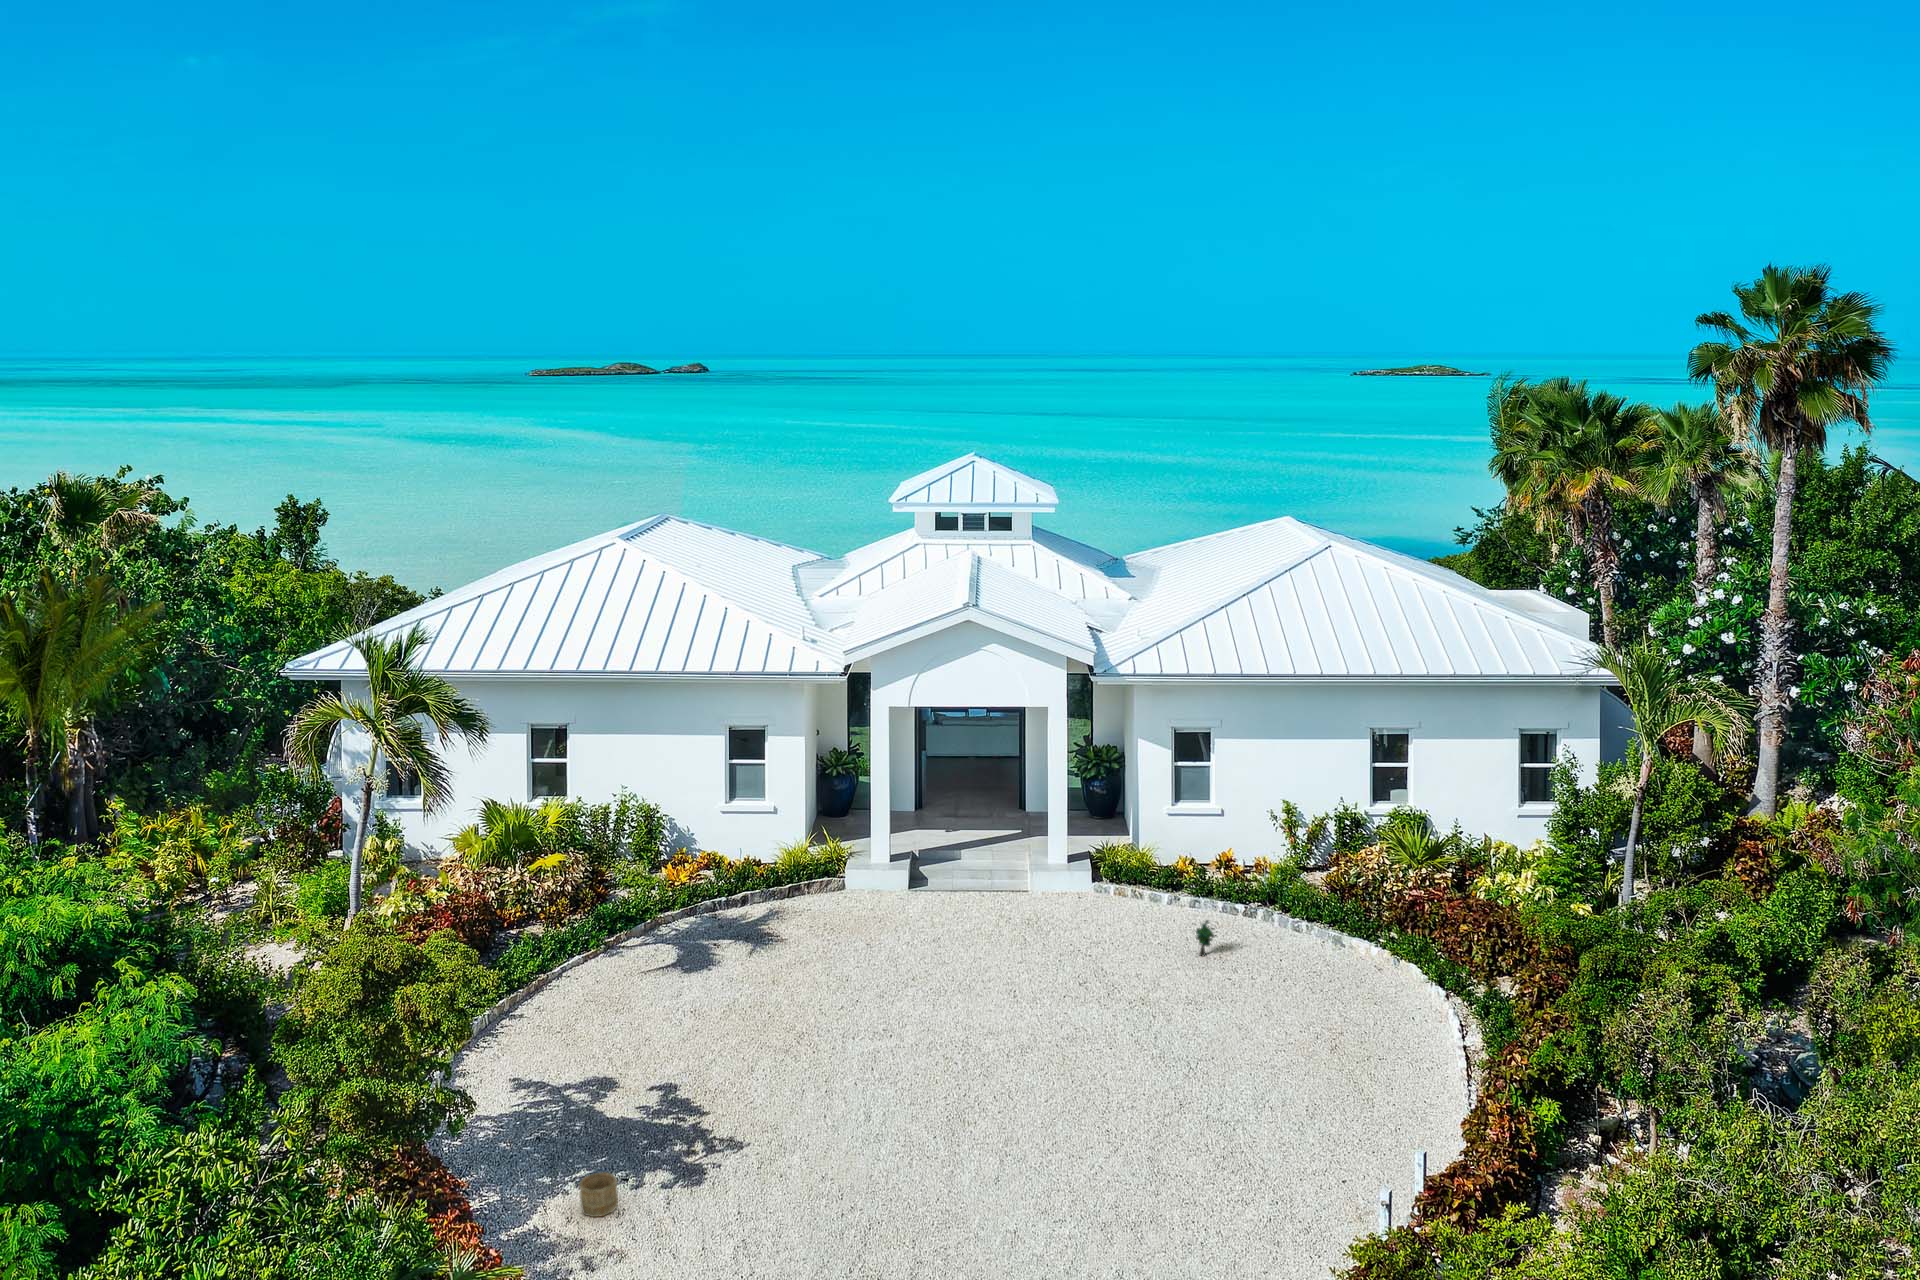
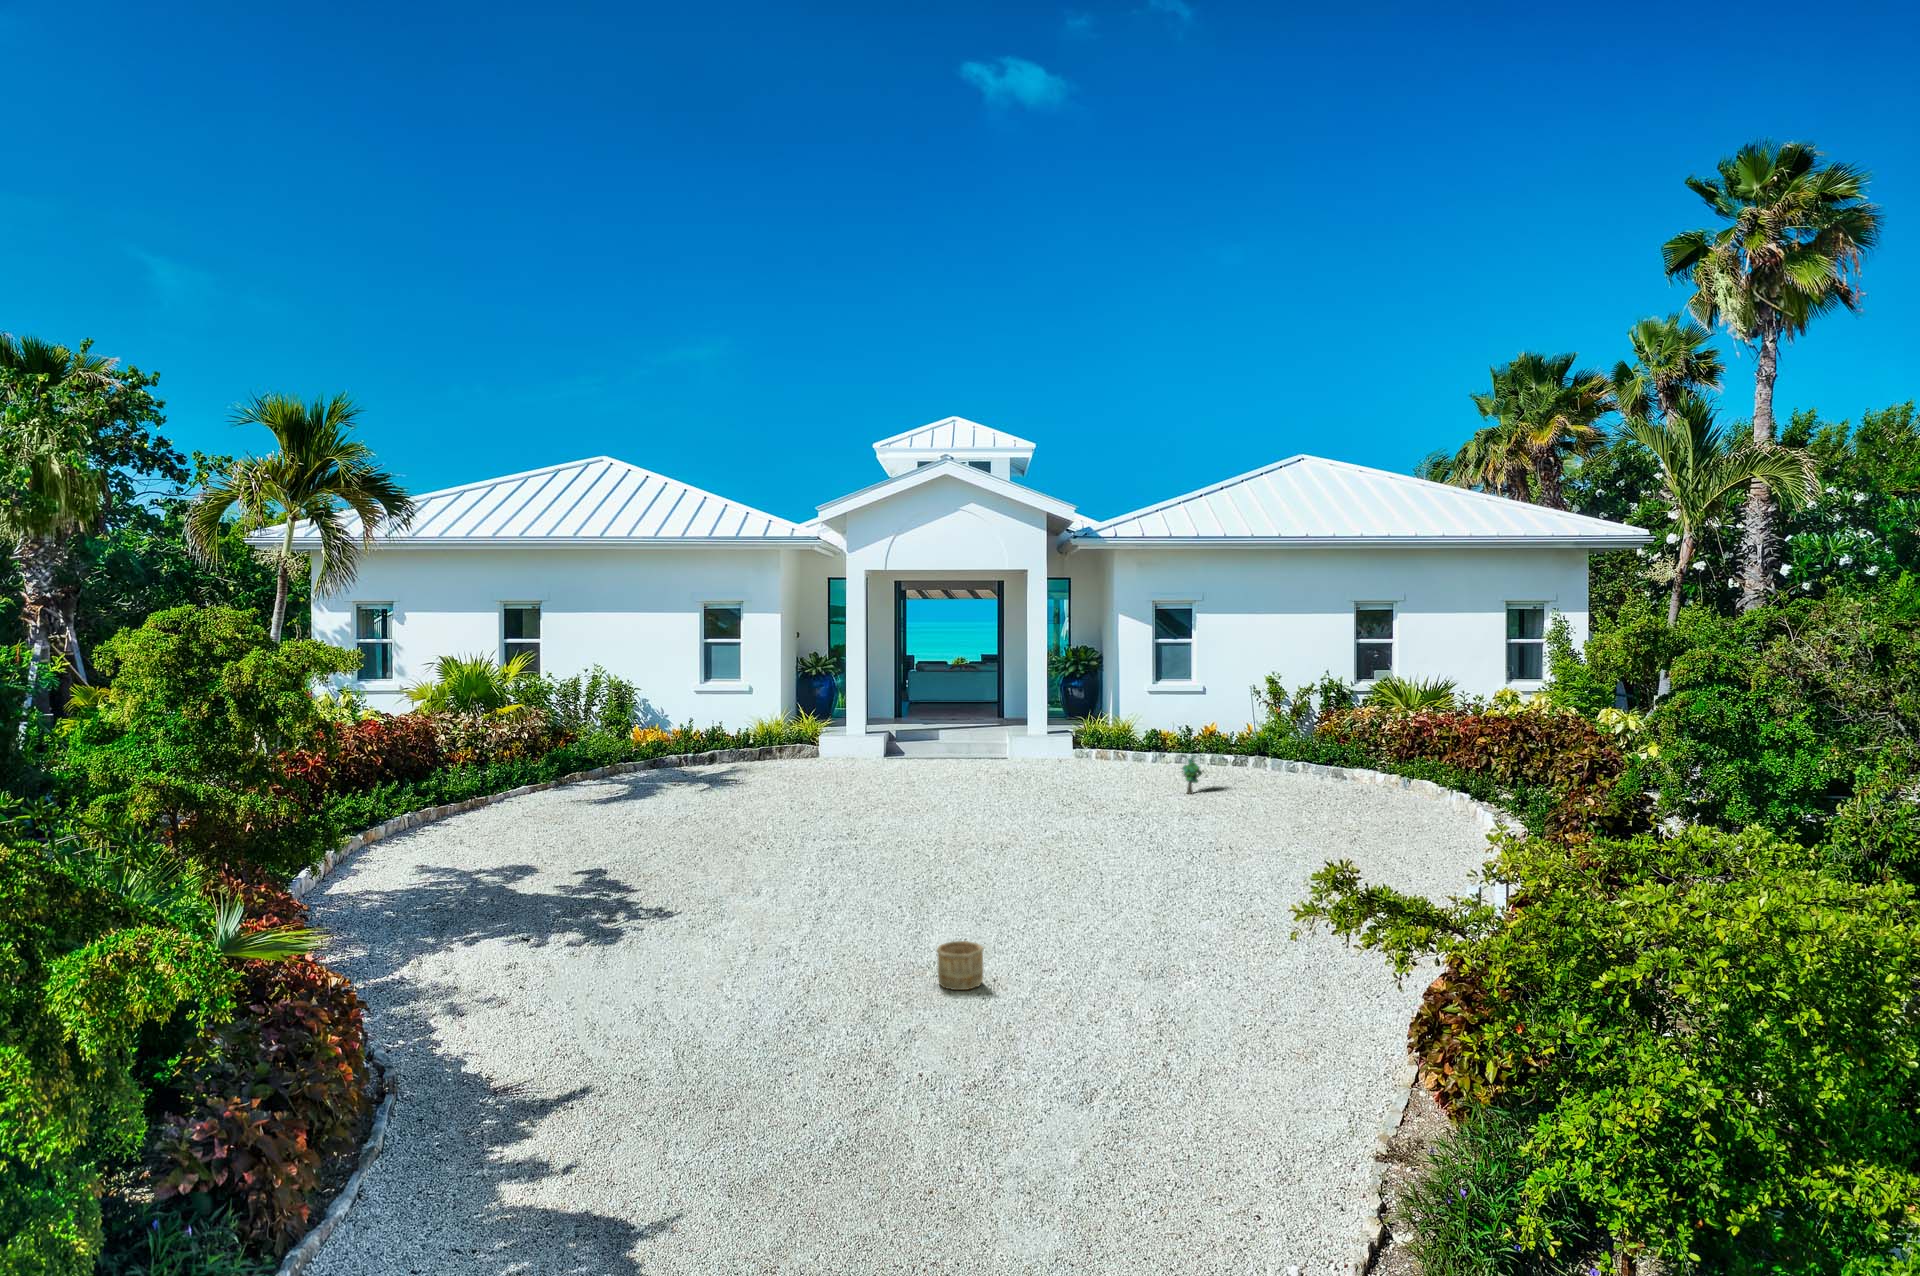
wooden bucket: present [579,1172,618,1217] -> present [936,941,984,990]

